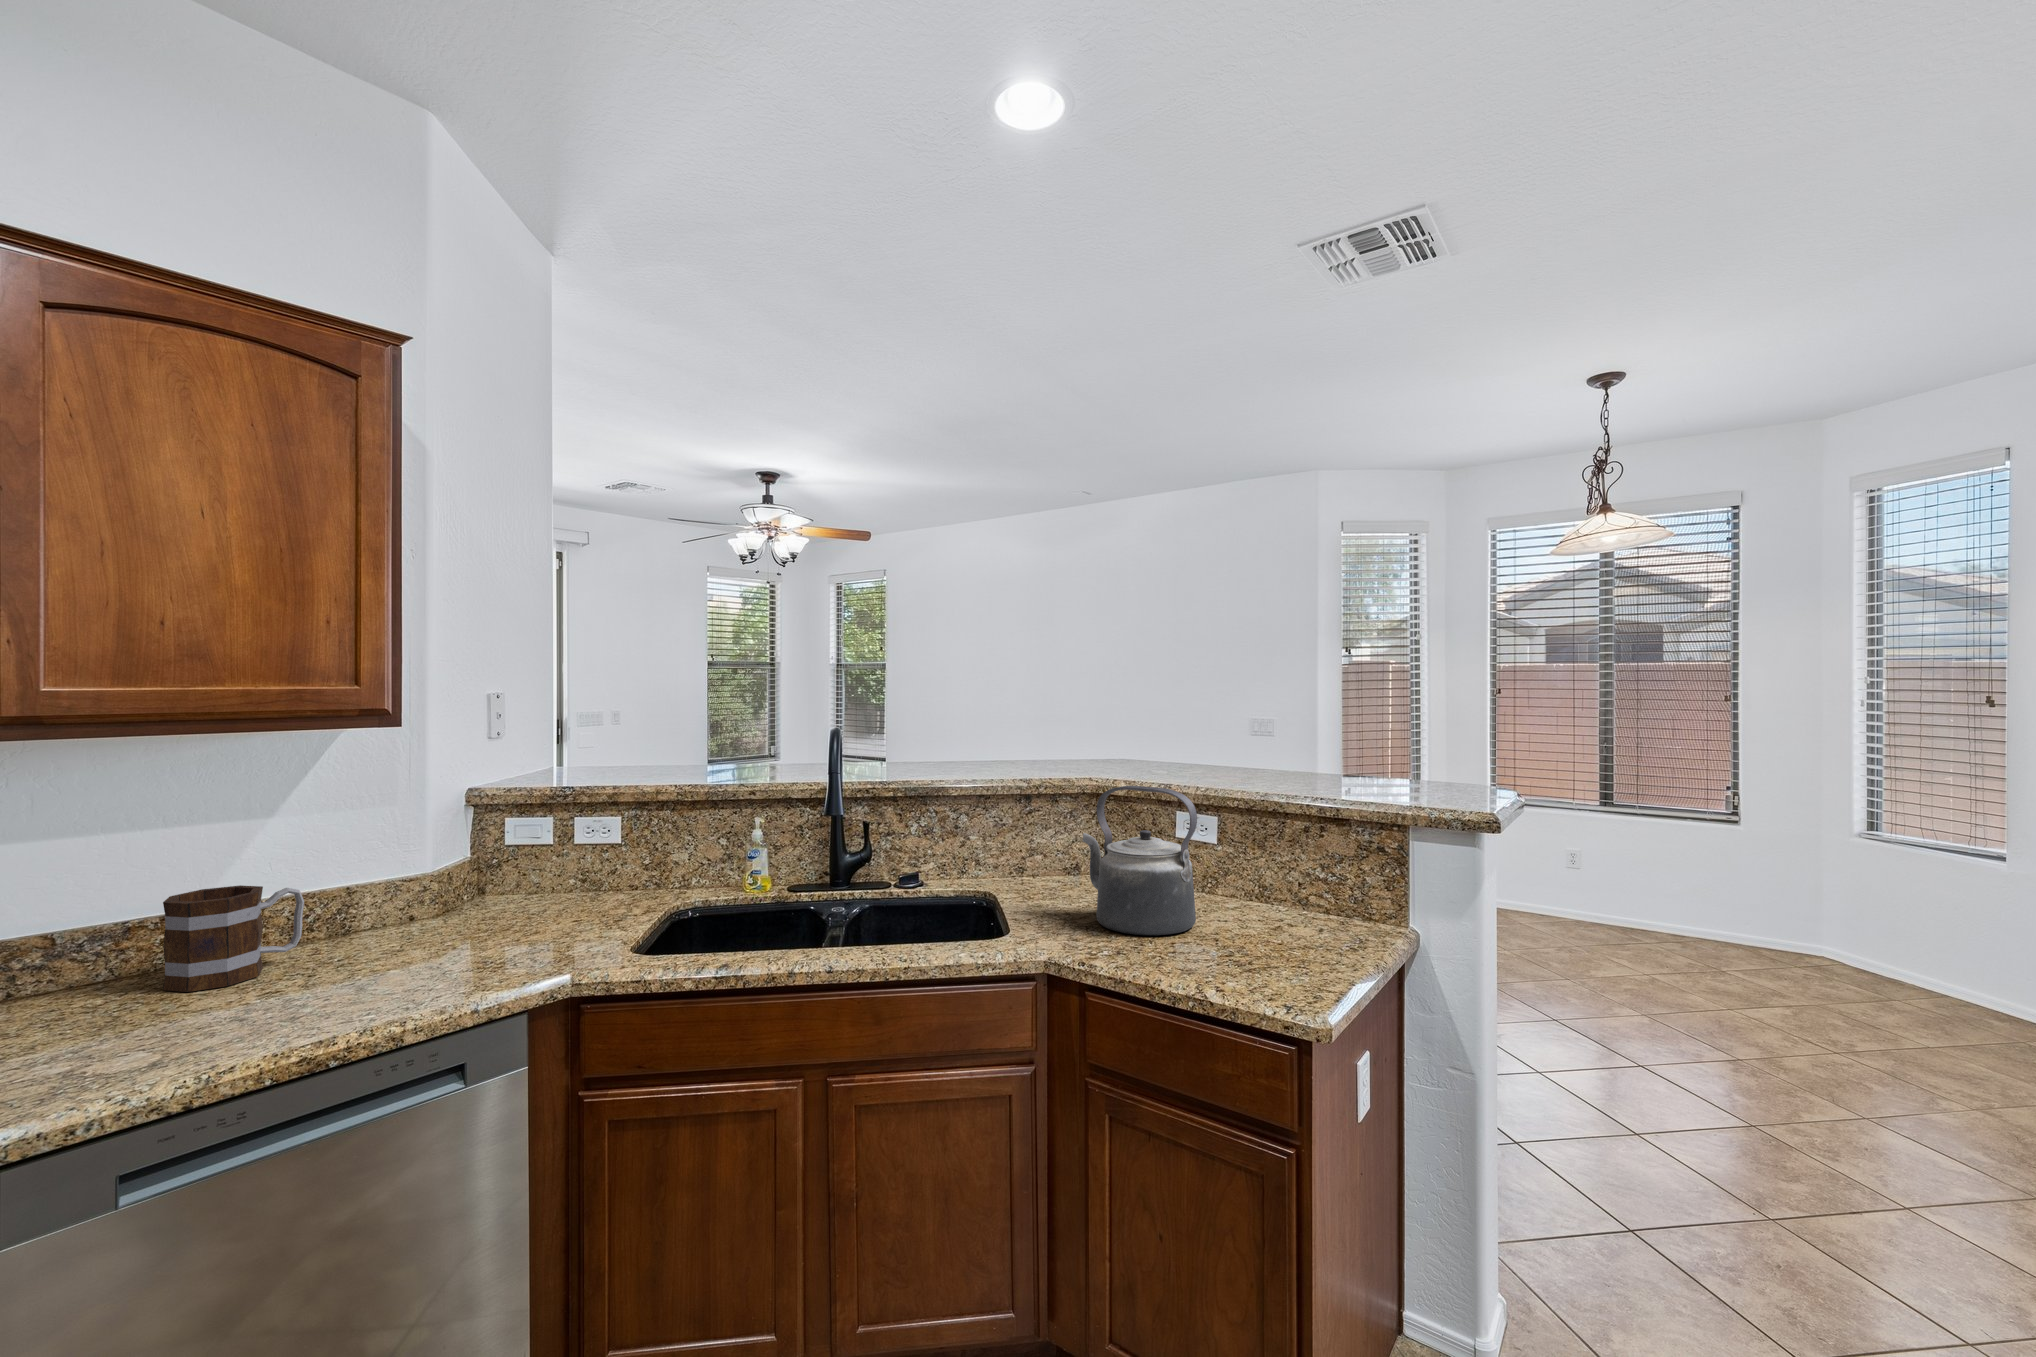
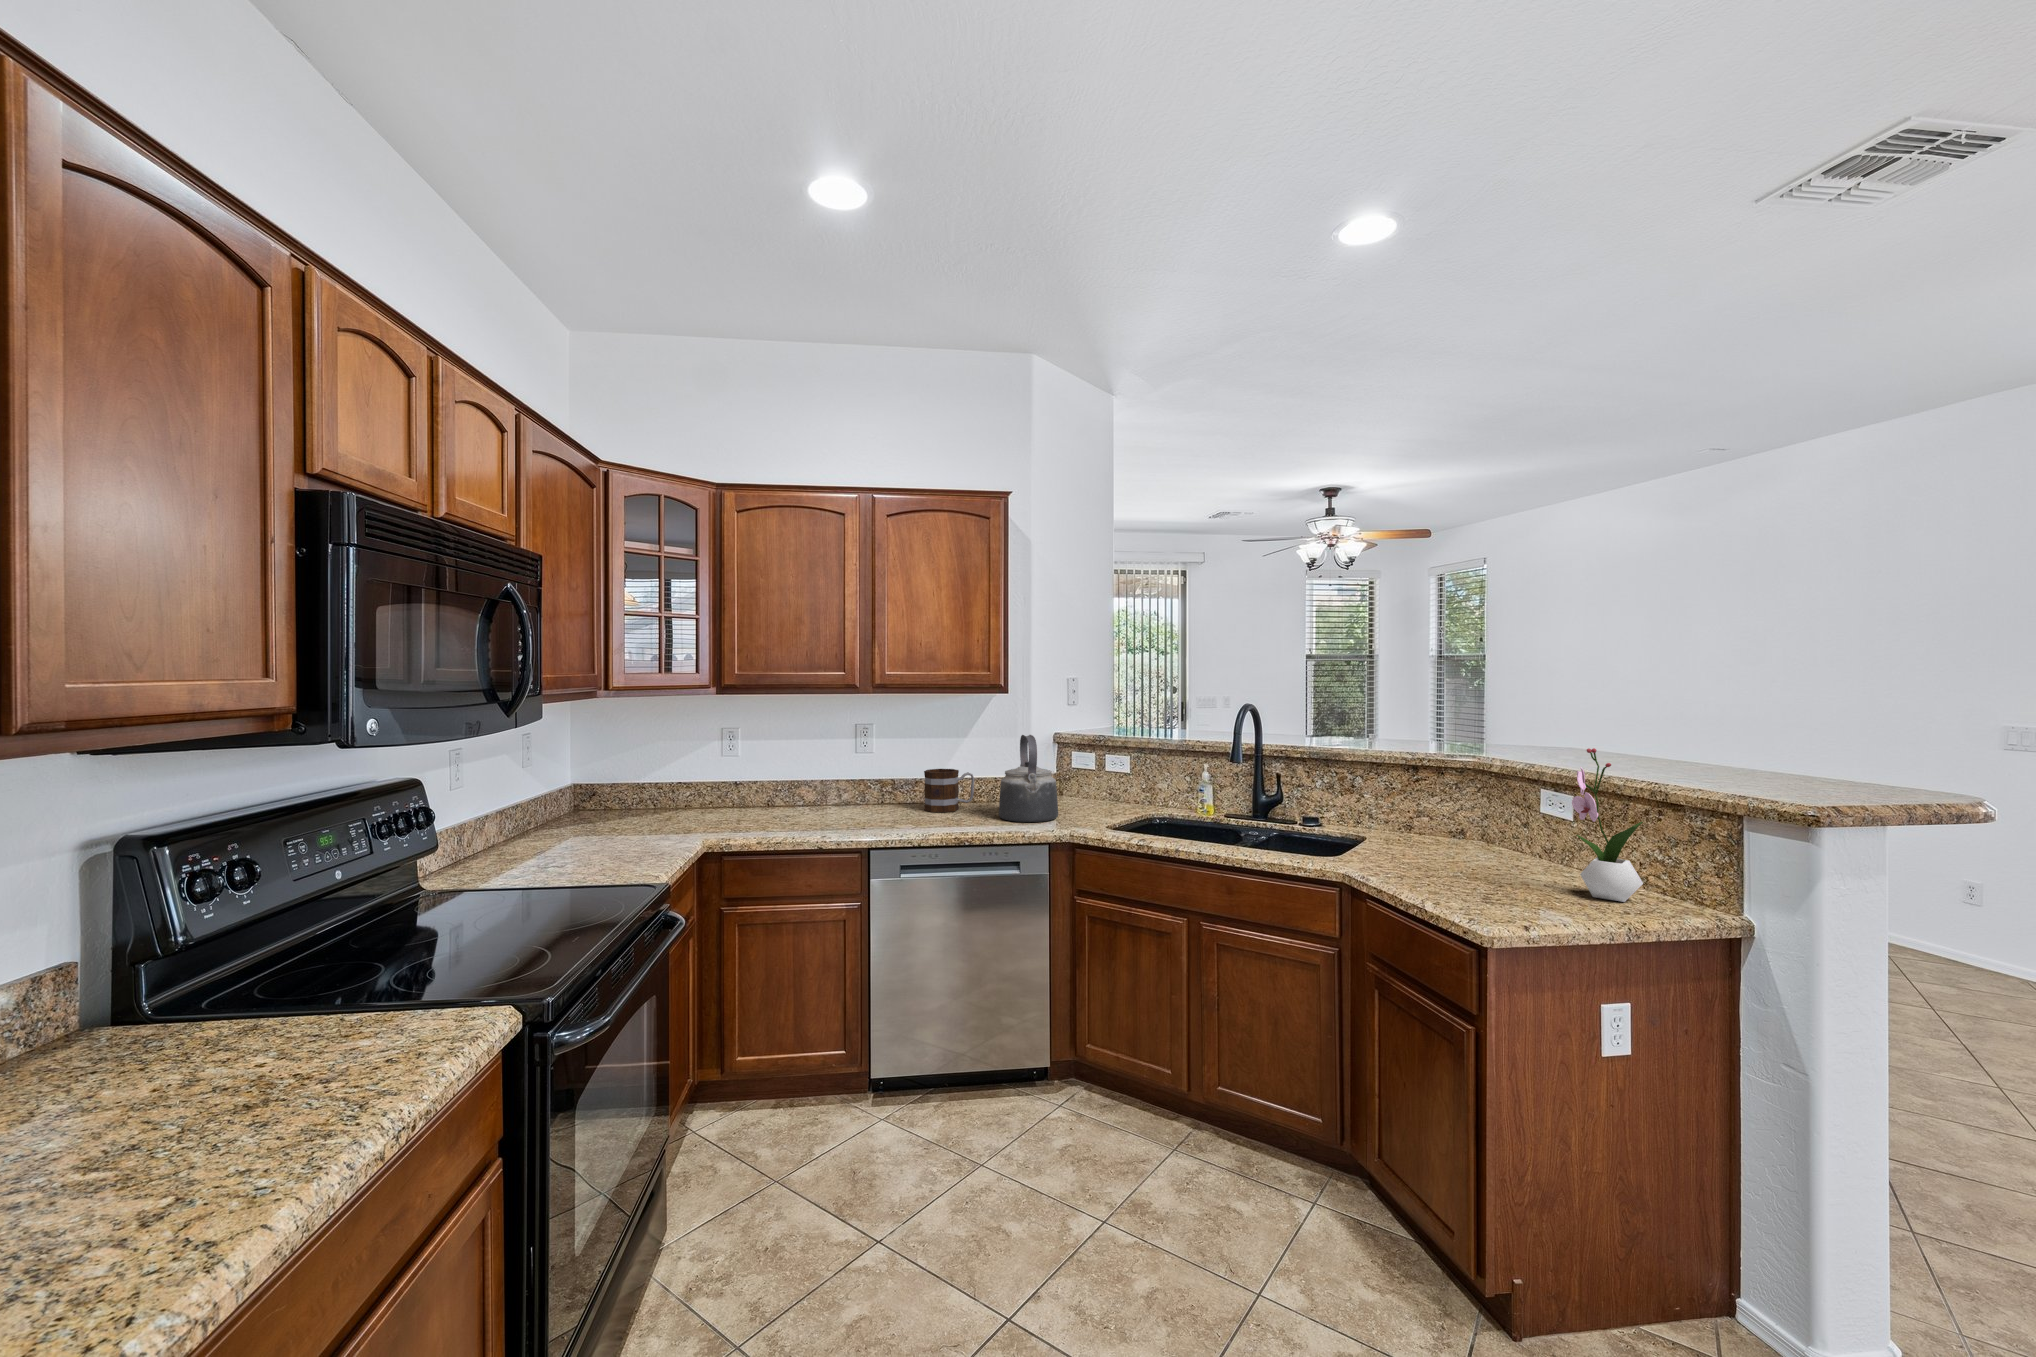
flower arrangement: none [1262,766,1336,932] -> present [1572,748,1643,902]
kettle: present [1082,786,1197,935] -> present [999,735,1058,822]

